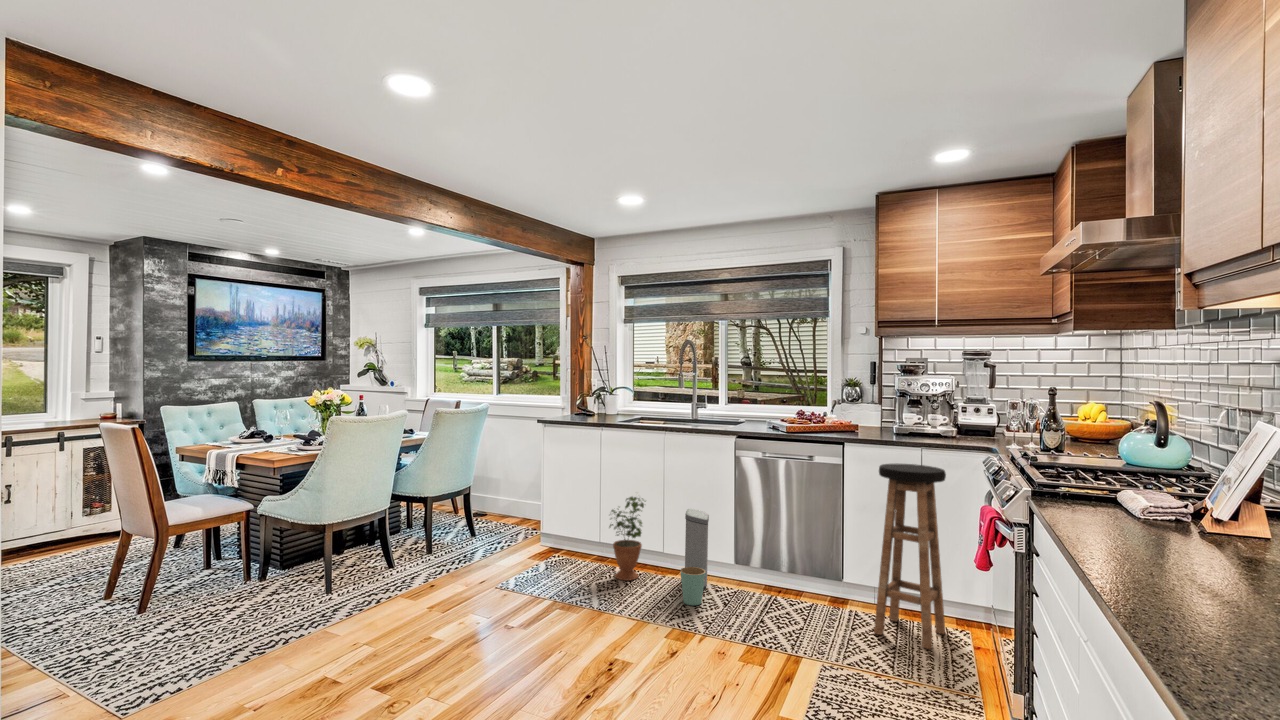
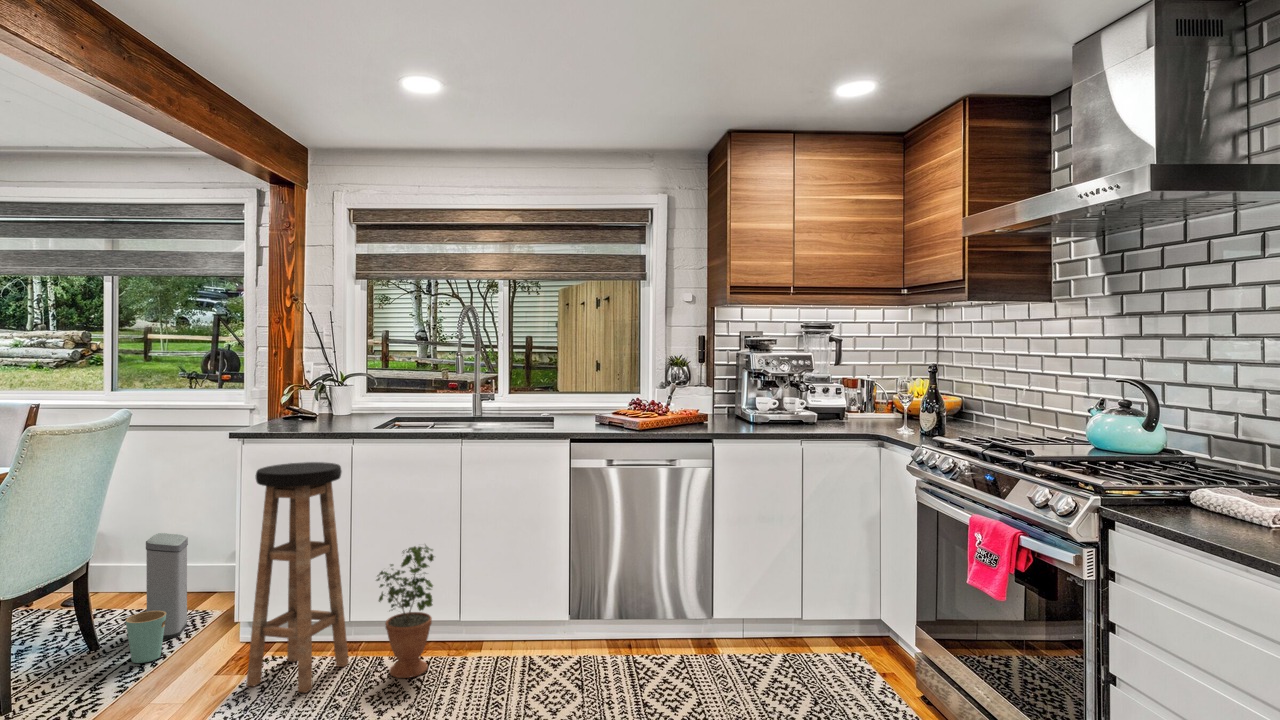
bar stool: present [874,464,946,649] -> present [247,462,349,693]
trash can: present [680,509,709,605] -> present [126,533,188,663]

